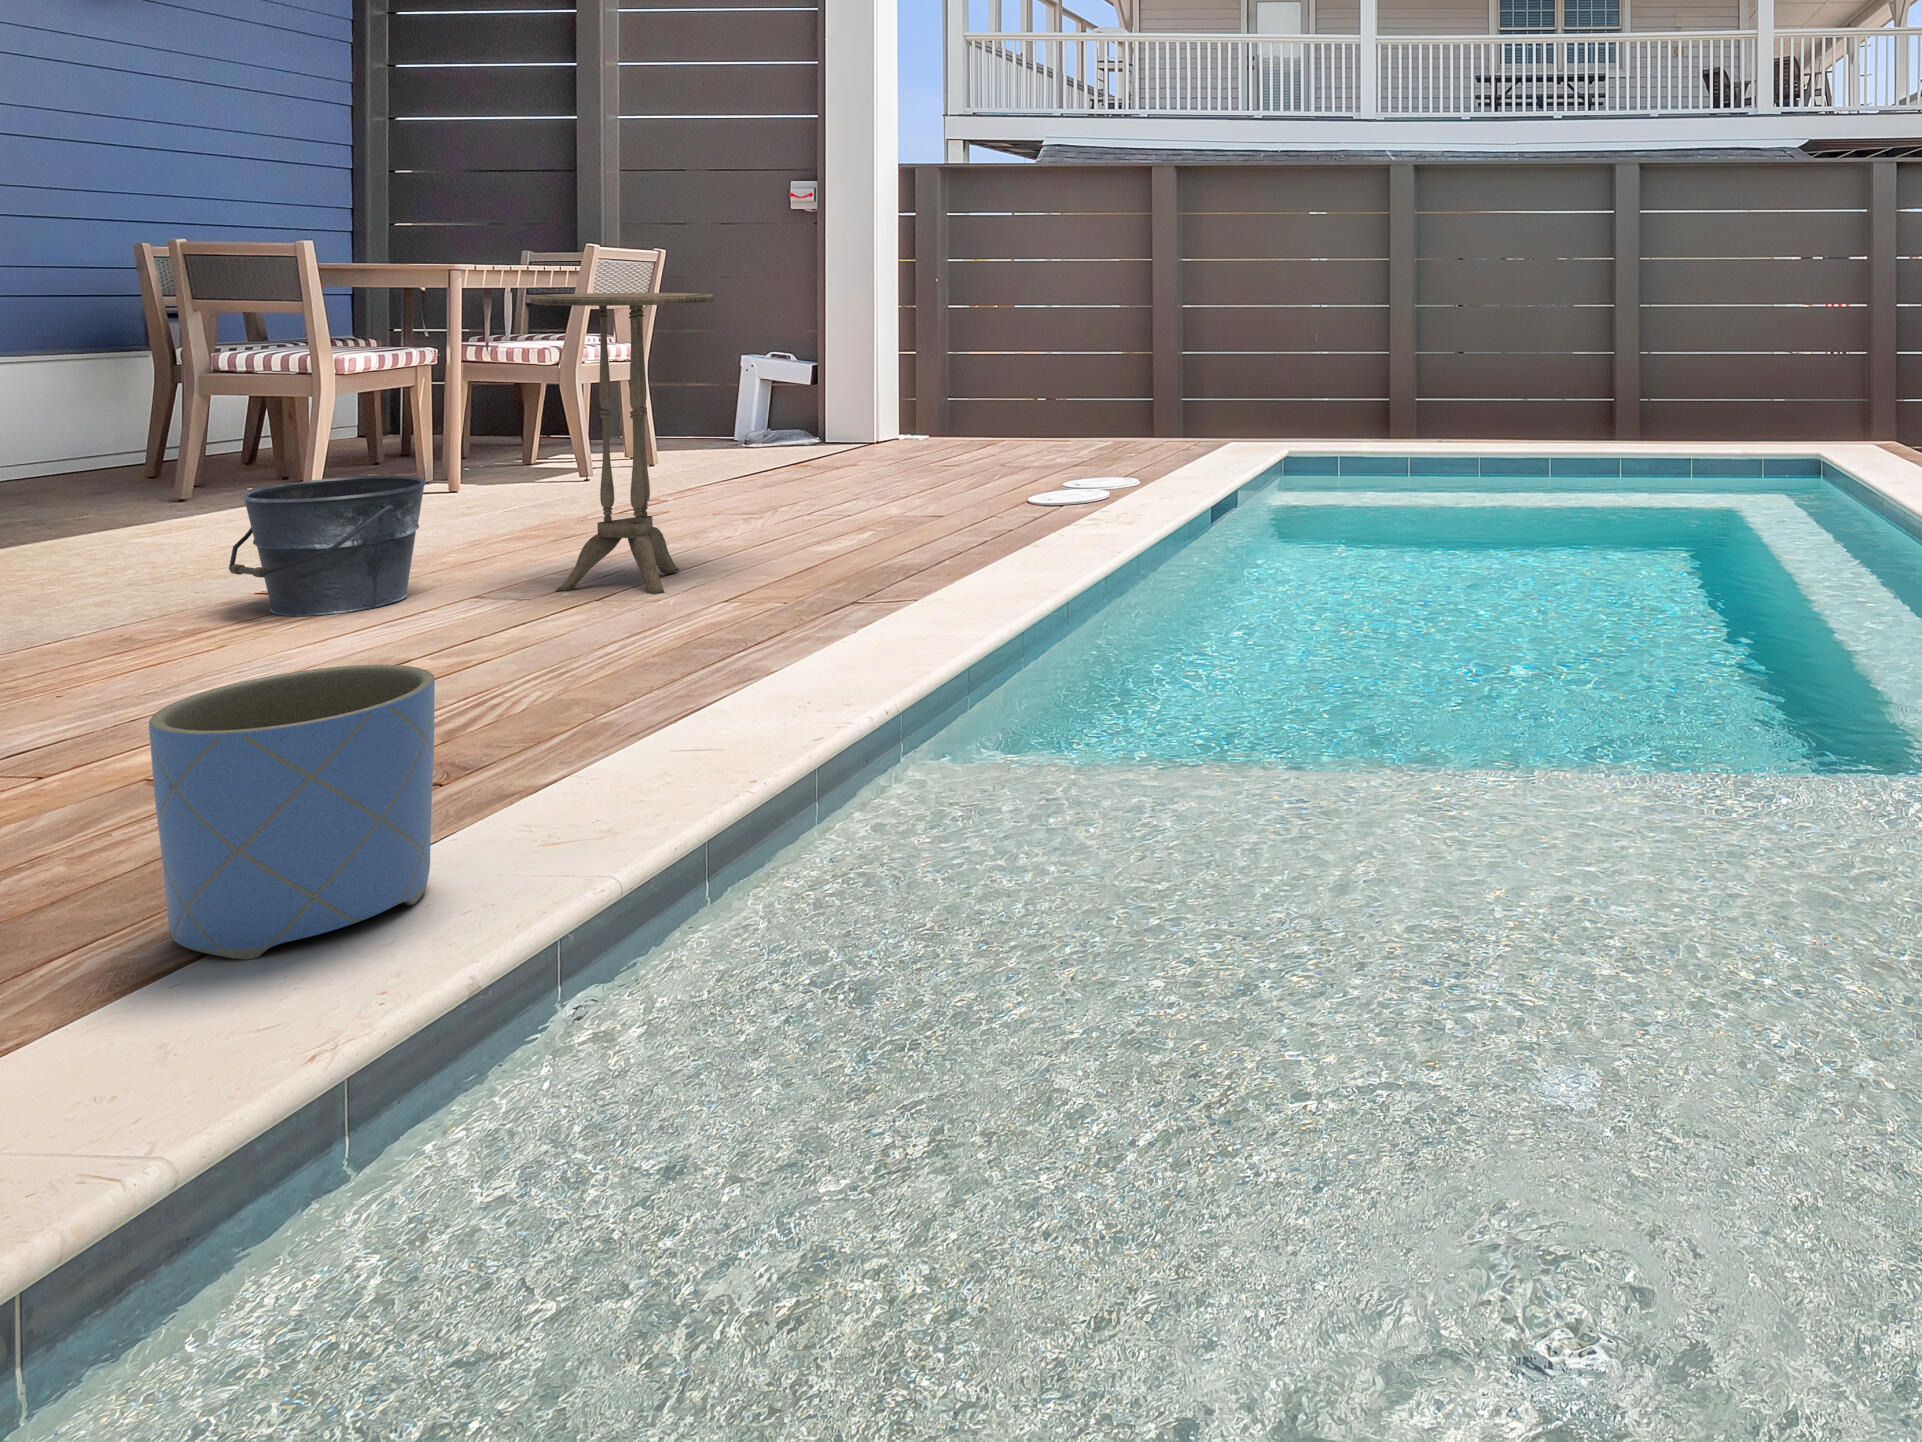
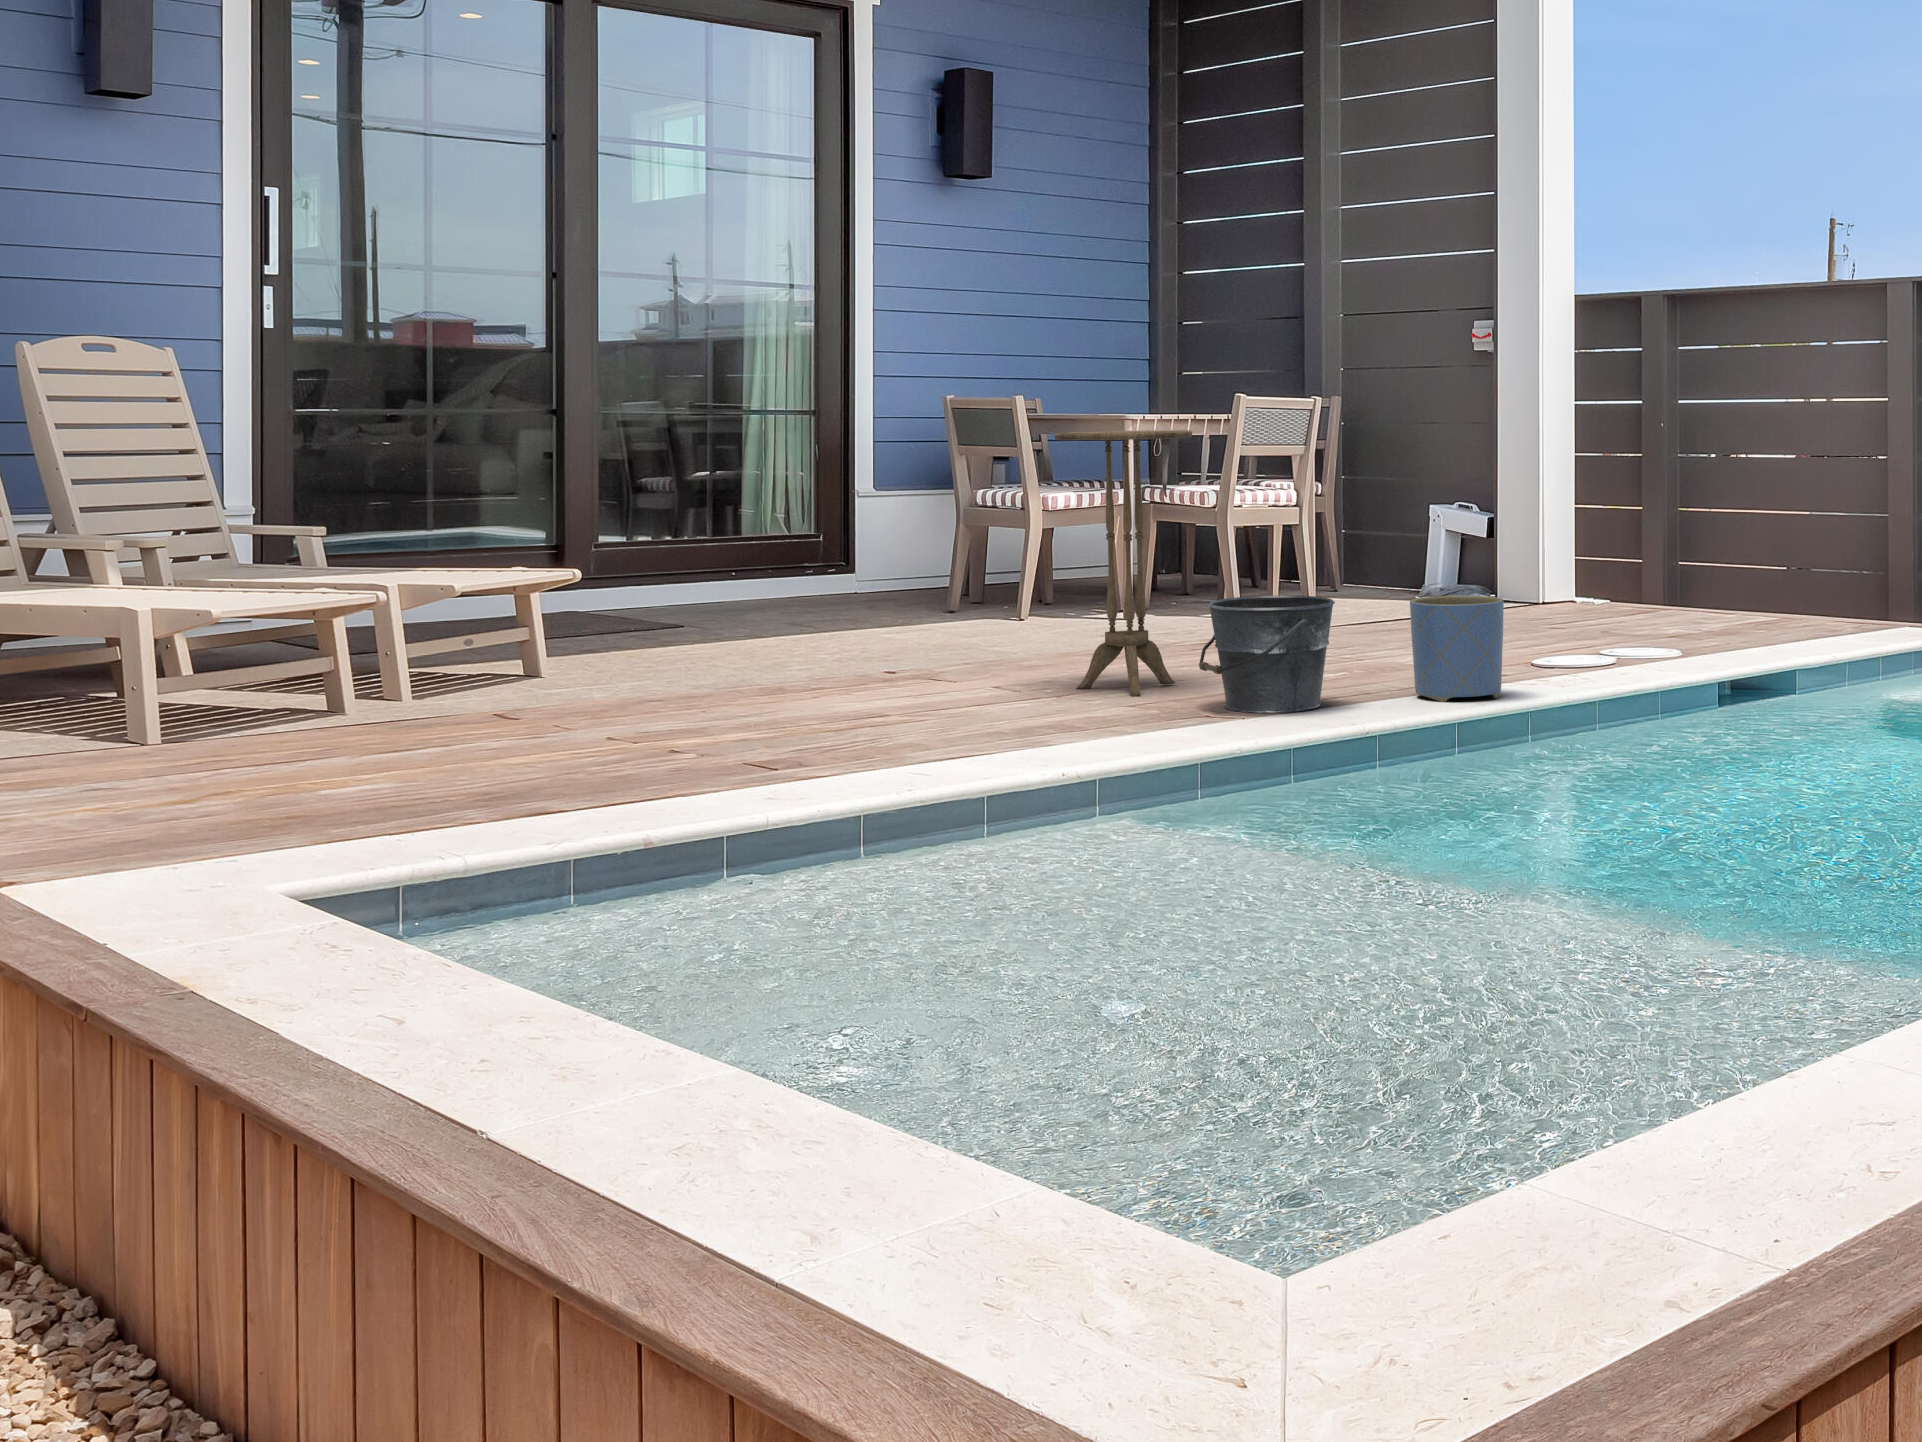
bucket: present [229,476,427,617] -> present [1199,595,1335,713]
planter: present [149,665,435,960] -> present [1410,596,1504,702]

